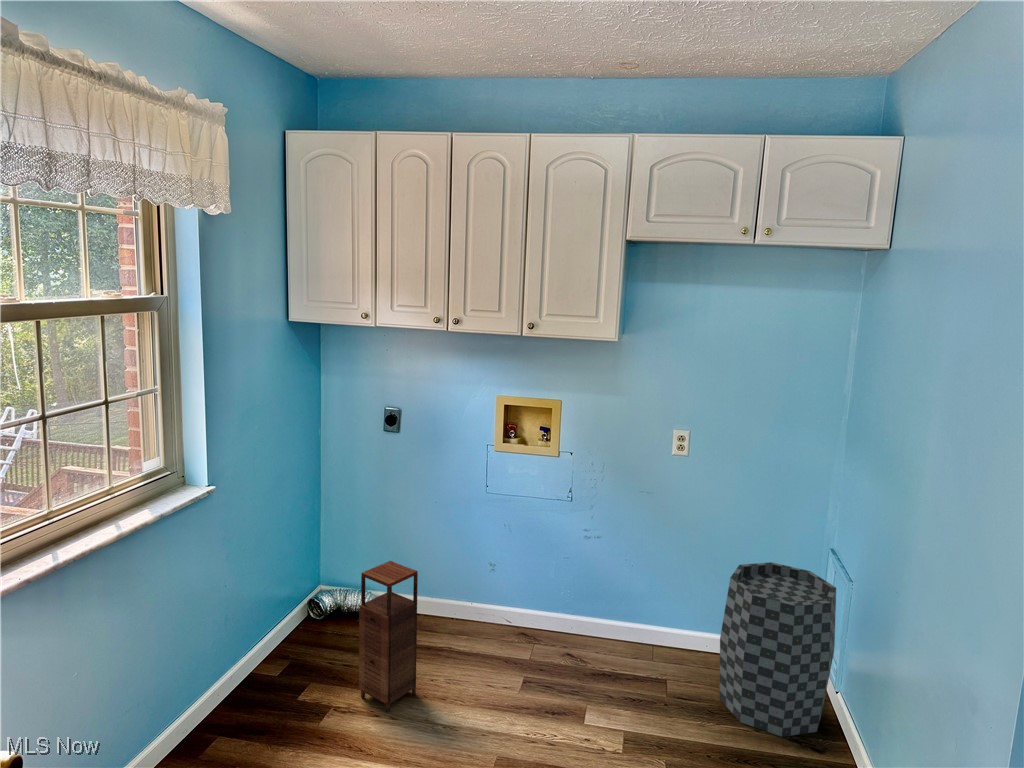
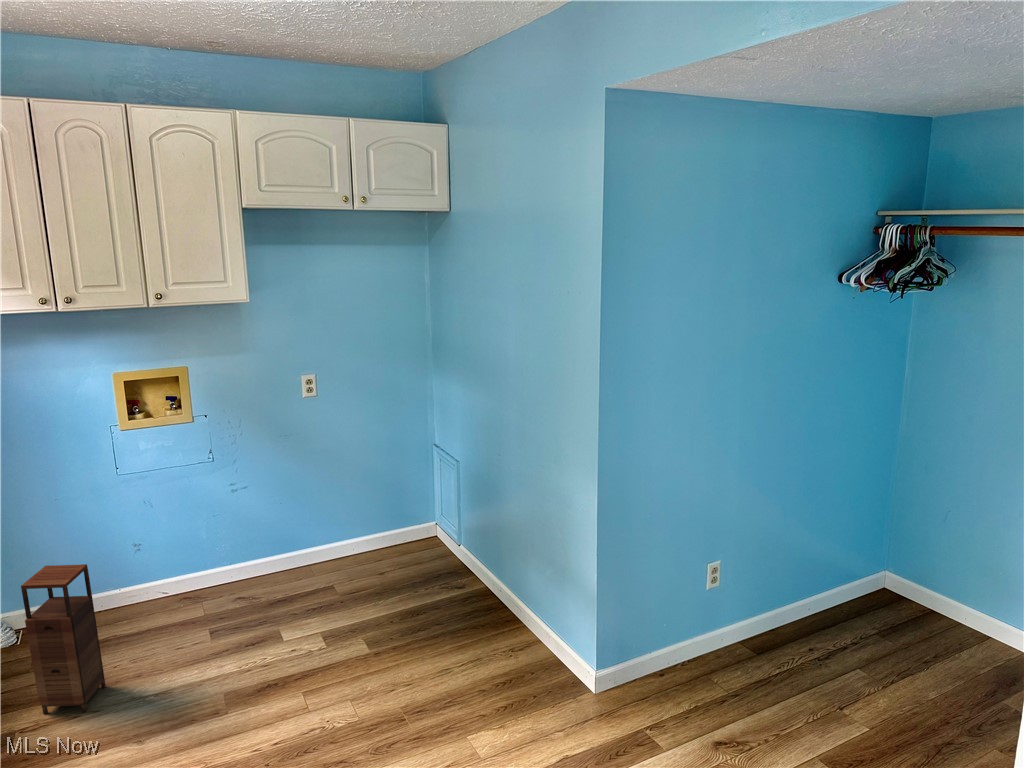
trash can: present [720,562,836,737] -> none [373,464,455,591]

